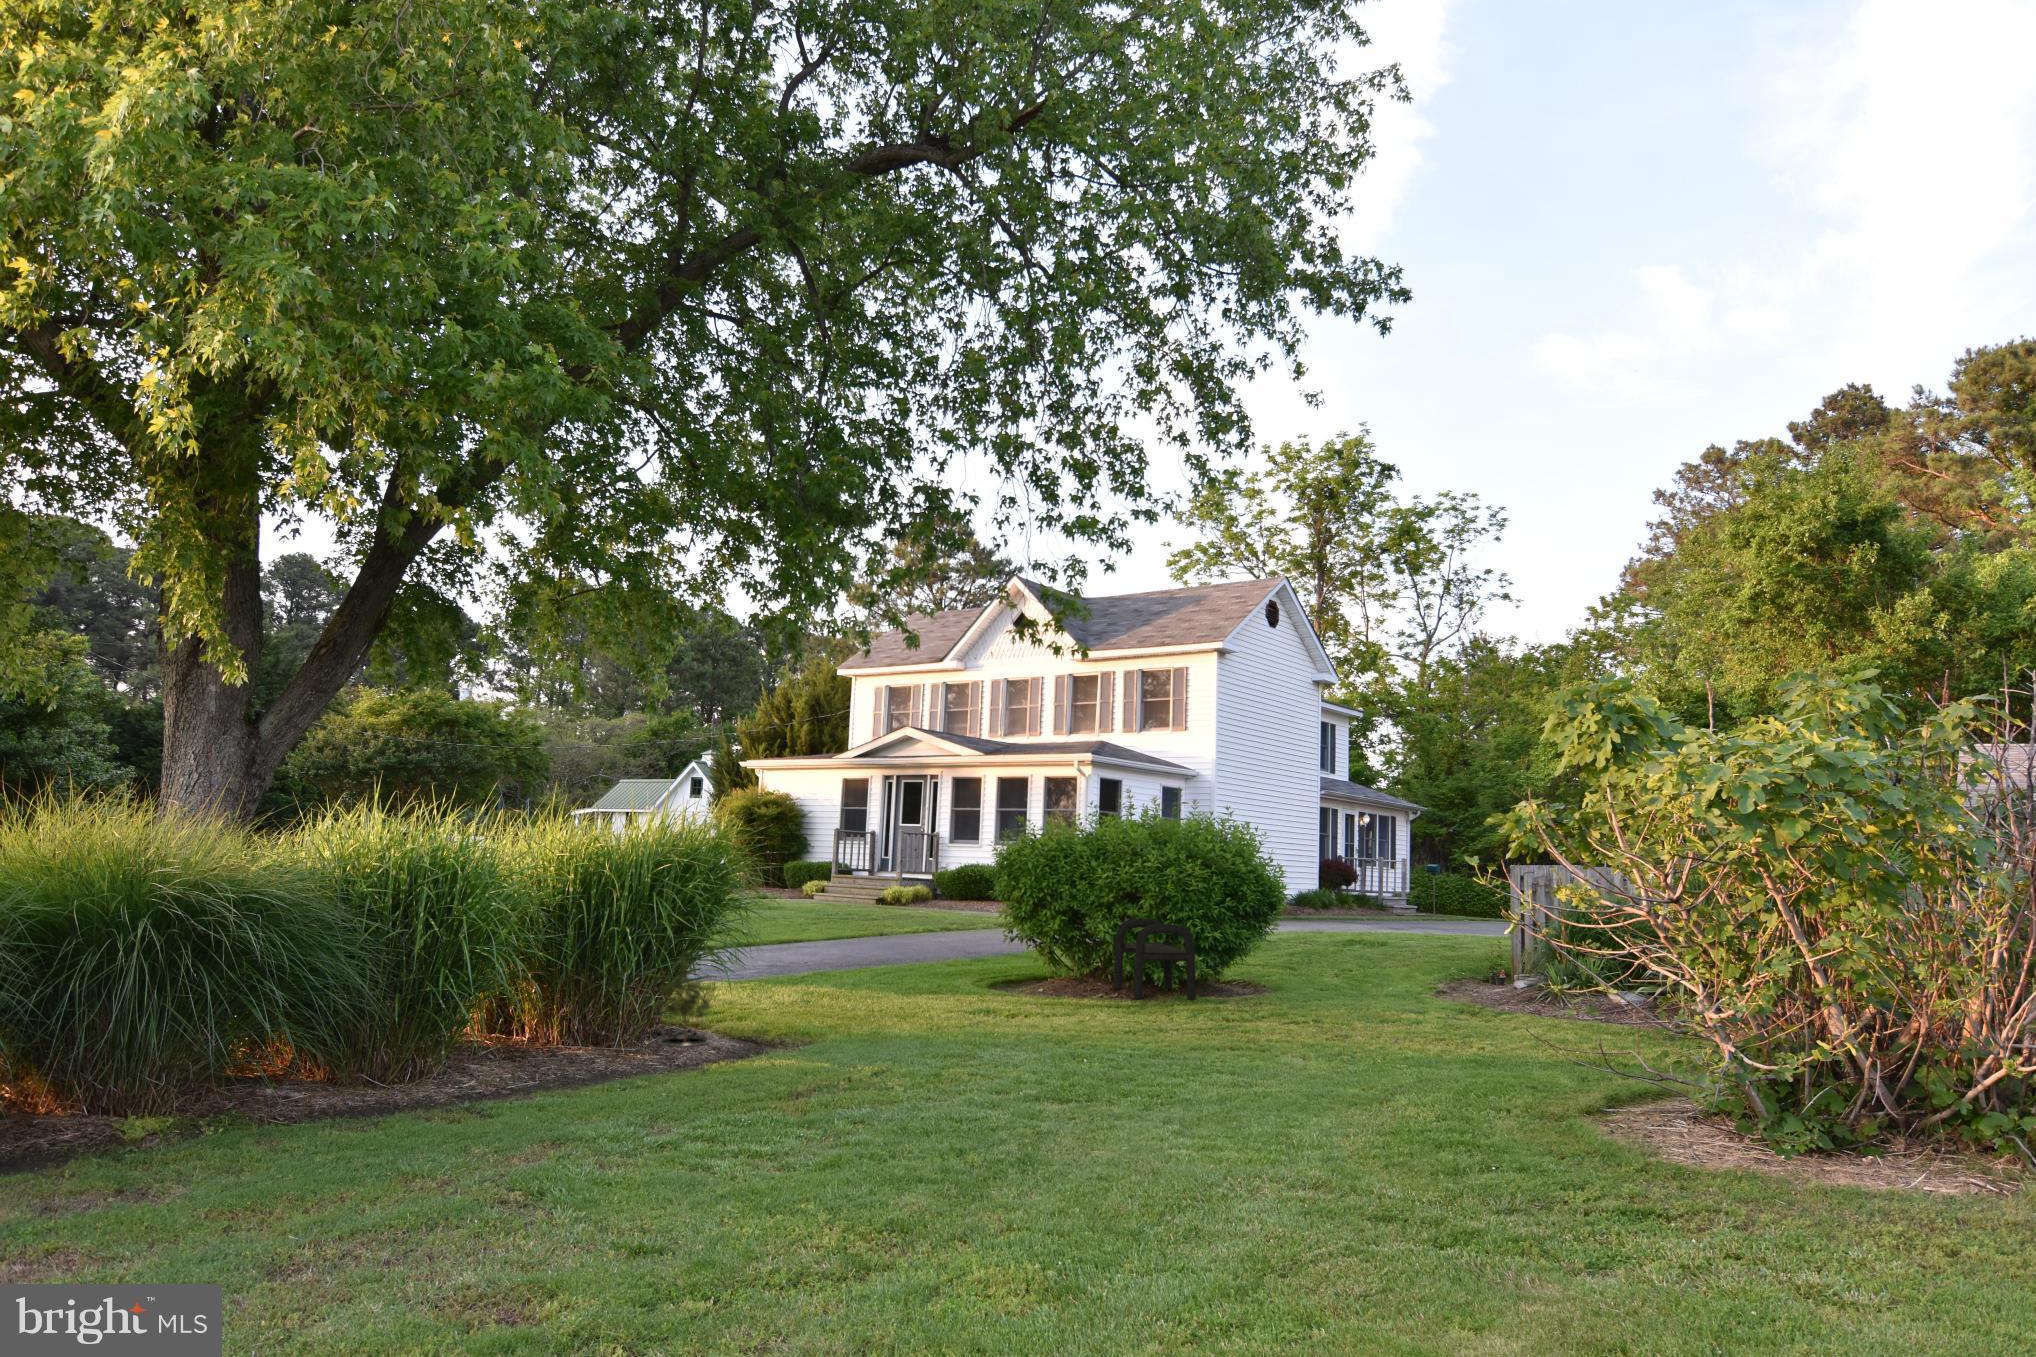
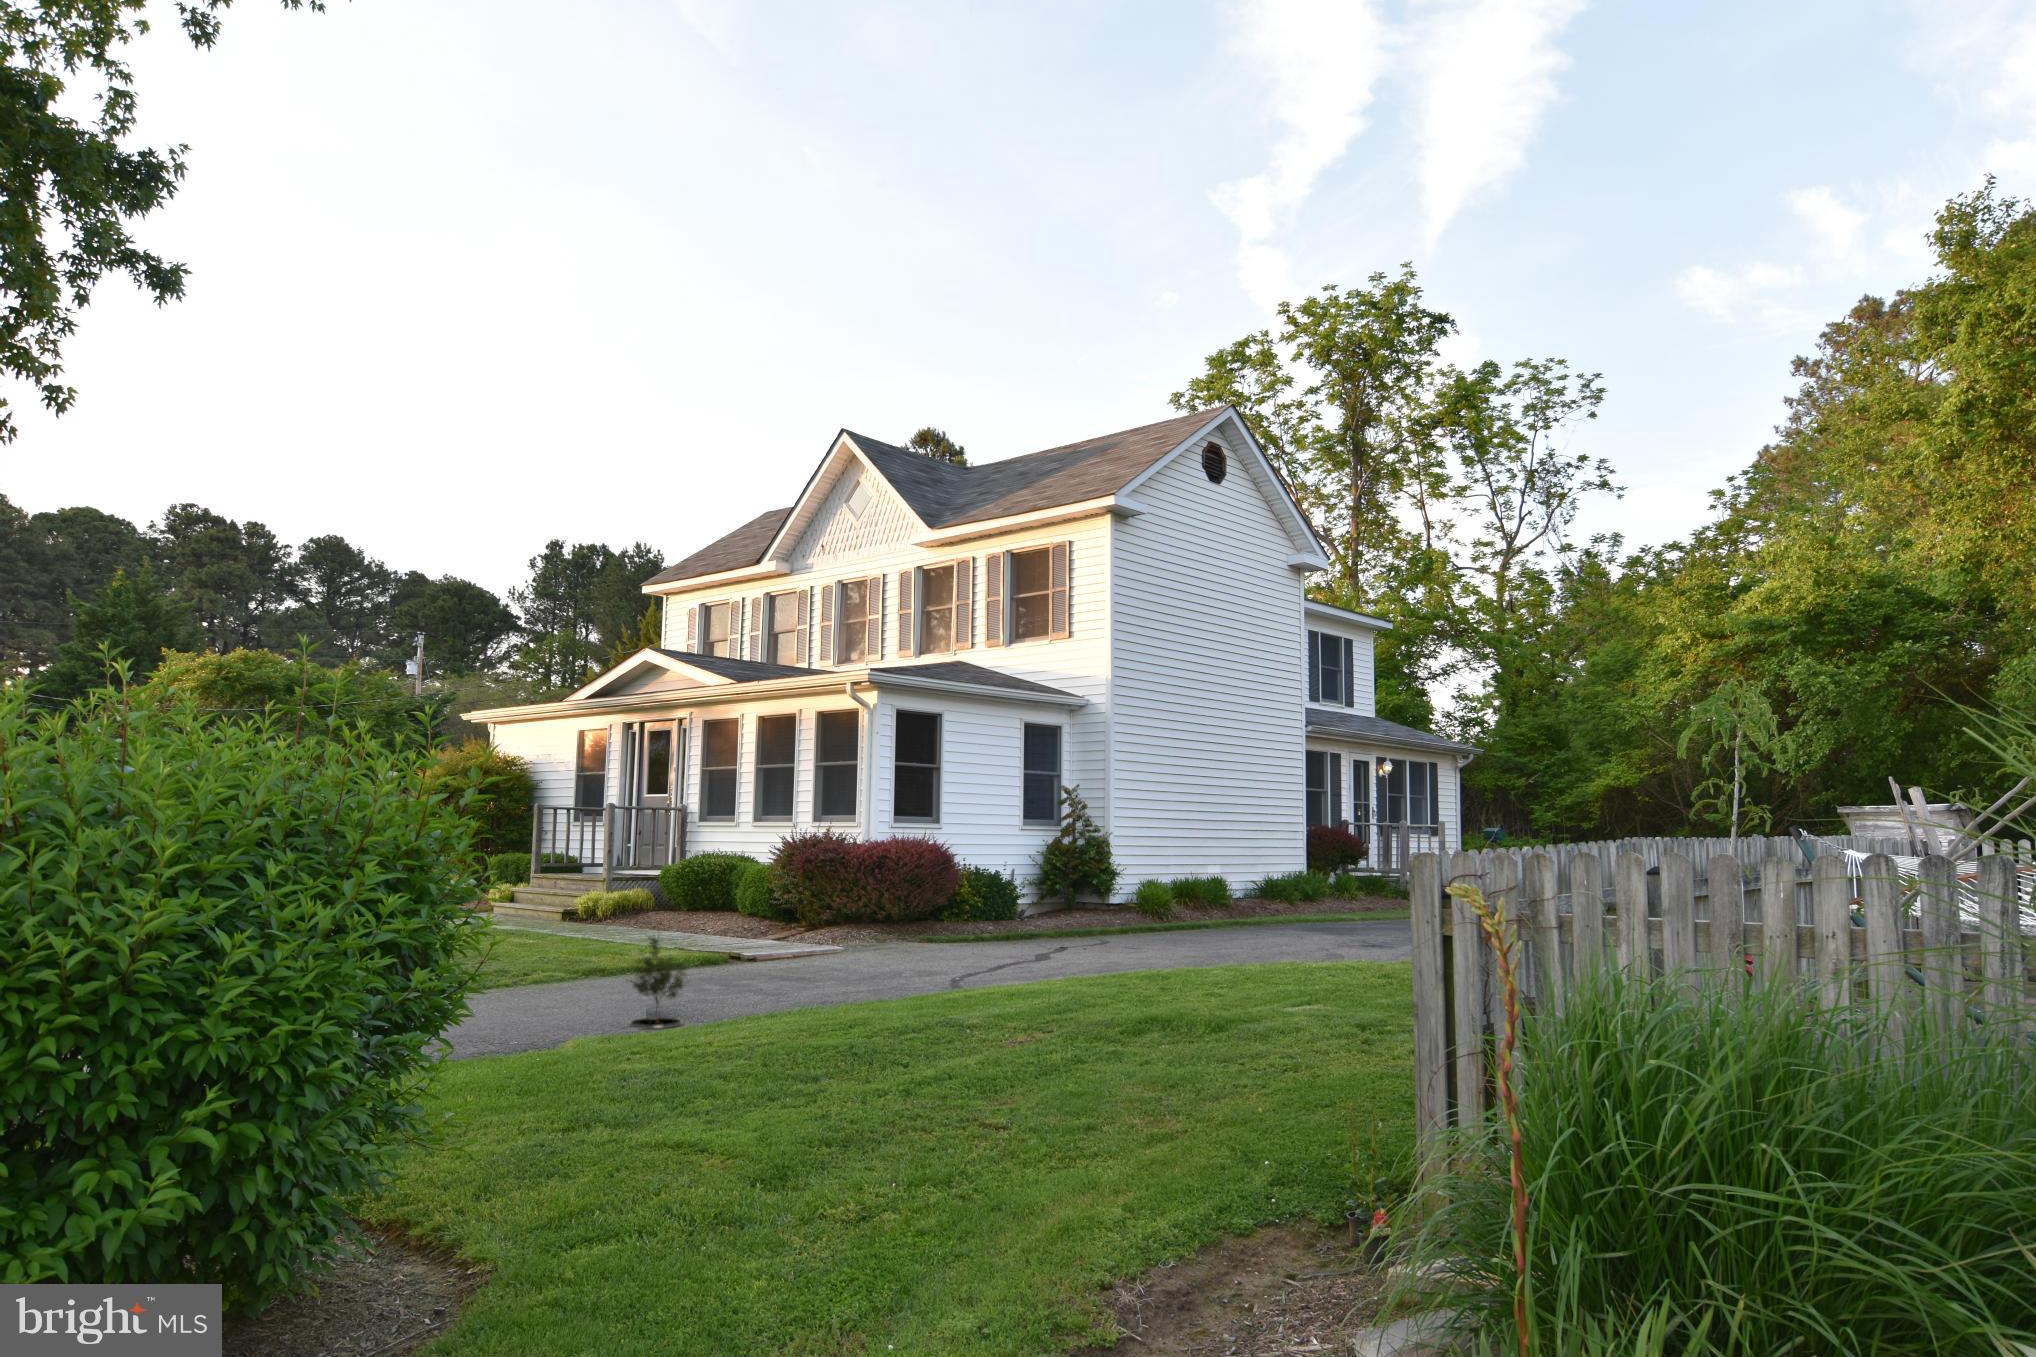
bench: present [1113,919,1196,999] -> none [1129,877,1220,968]

